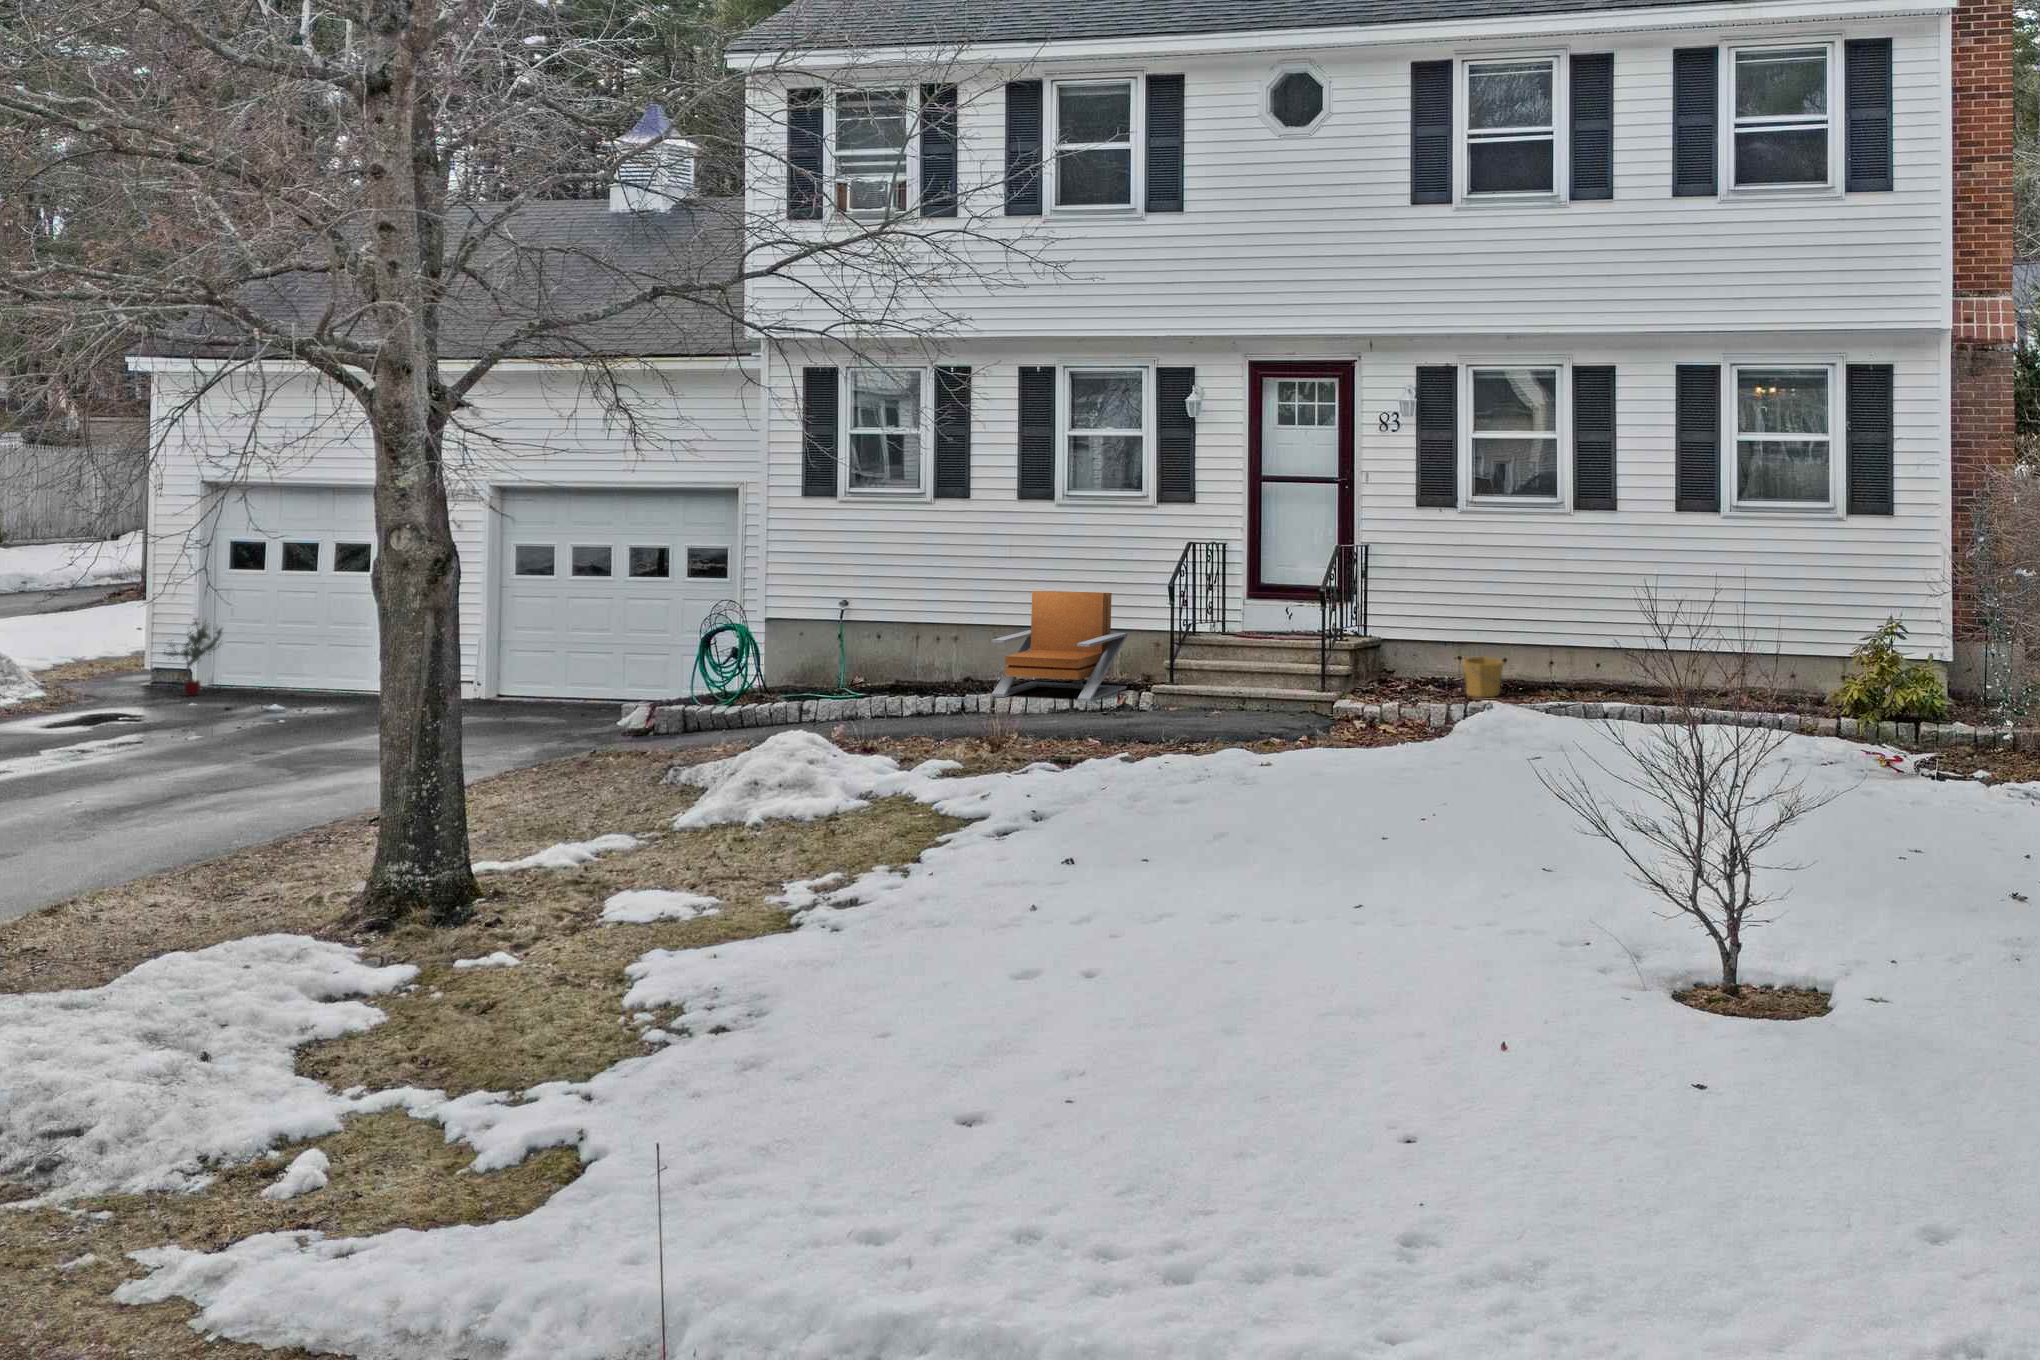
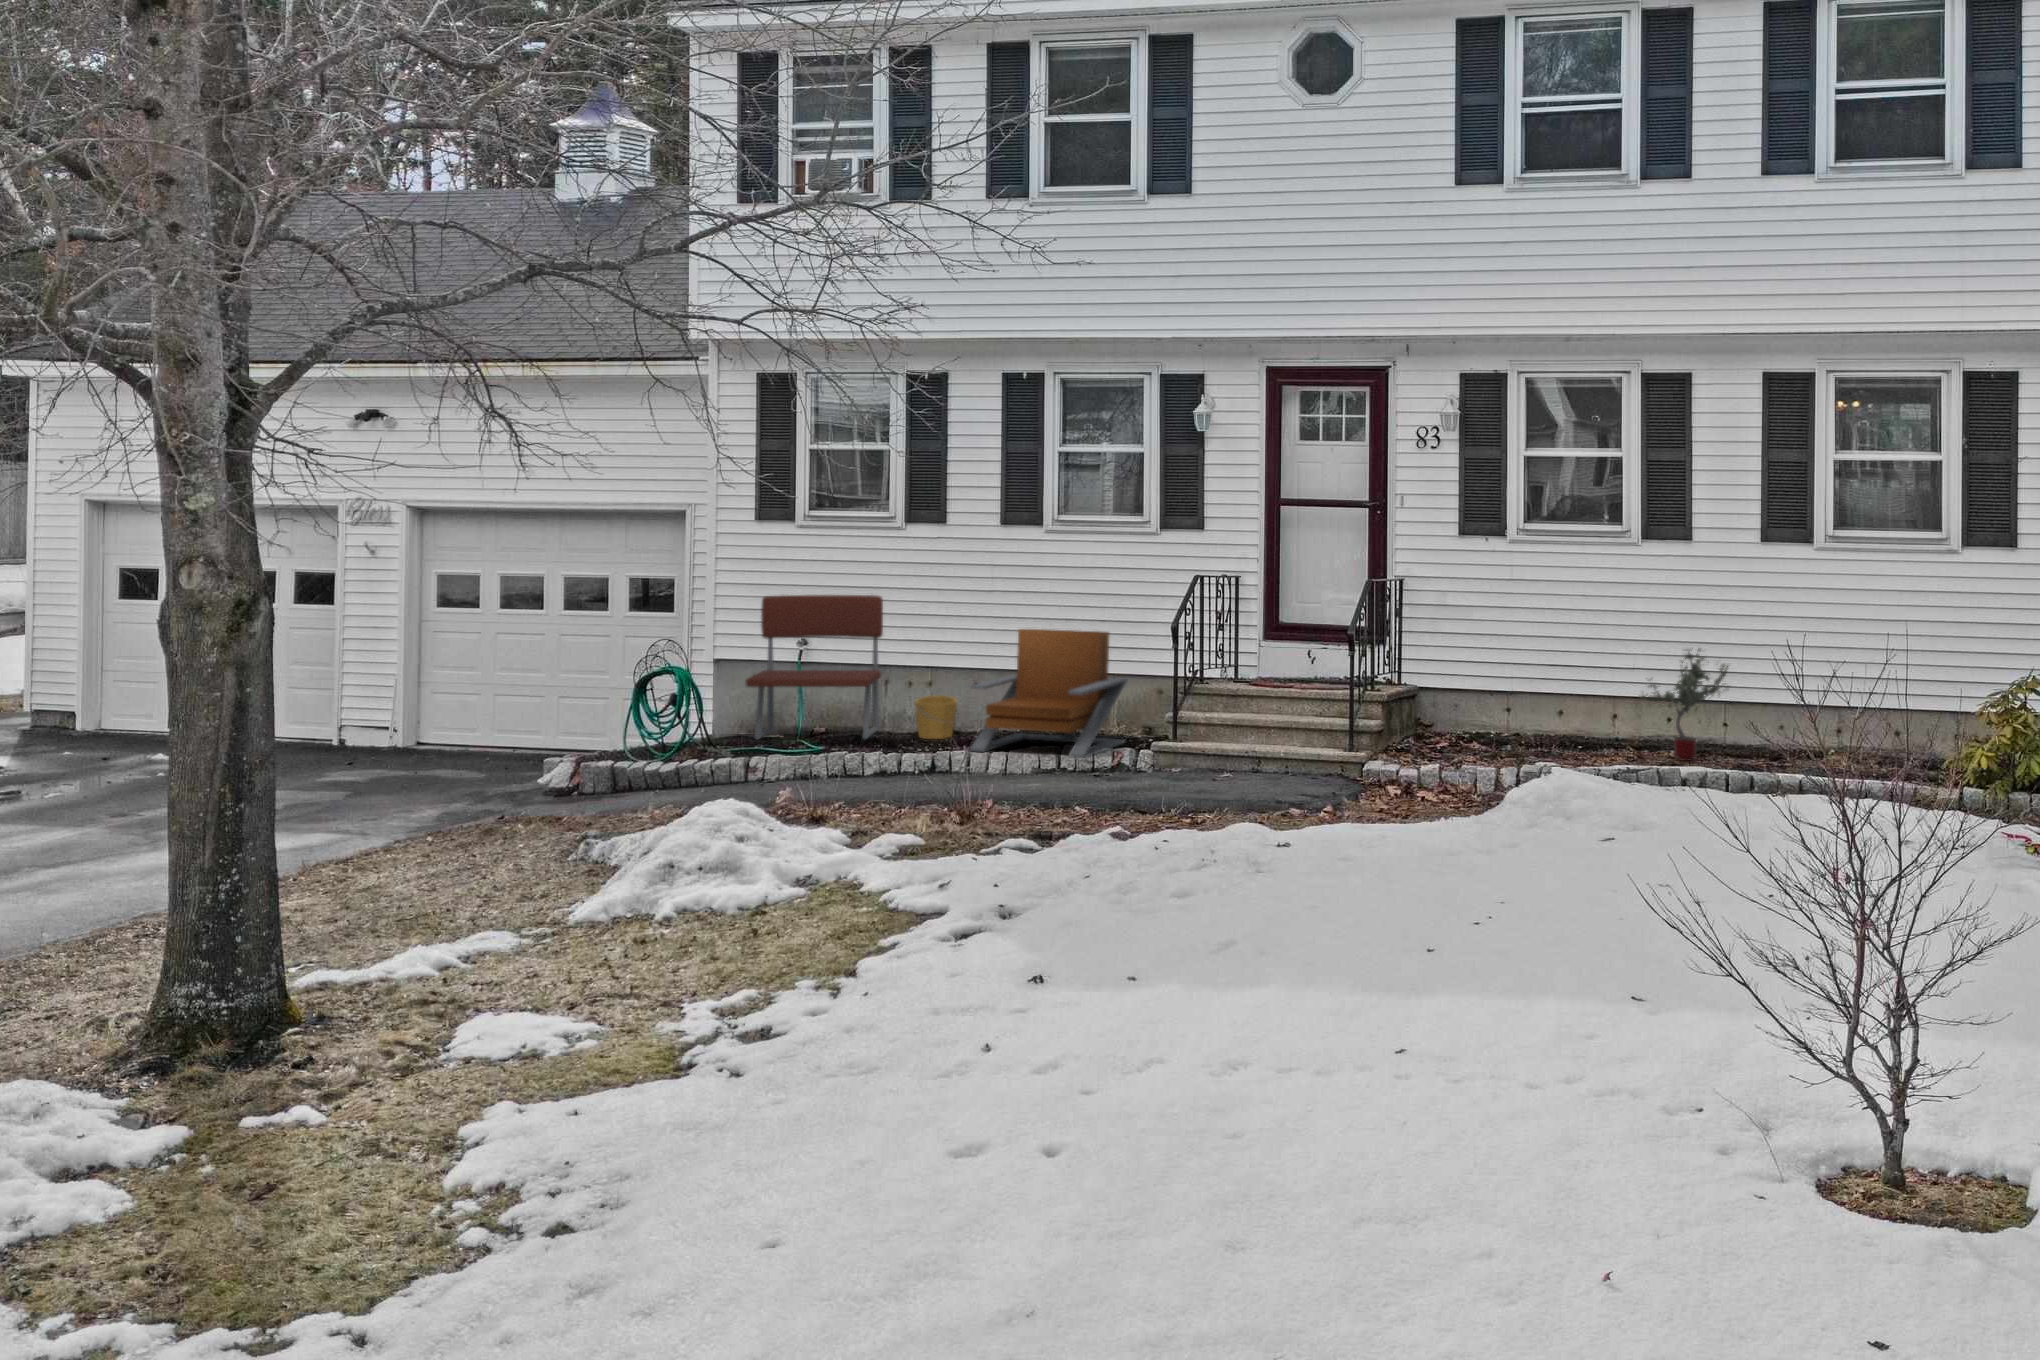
bench: none [795,562,913,688] -> present [745,595,883,739]
potted tree: present [164,618,223,696] -> present [1639,648,1729,761]
bucket: present [1462,657,1504,697] -> present [915,695,957,739]

